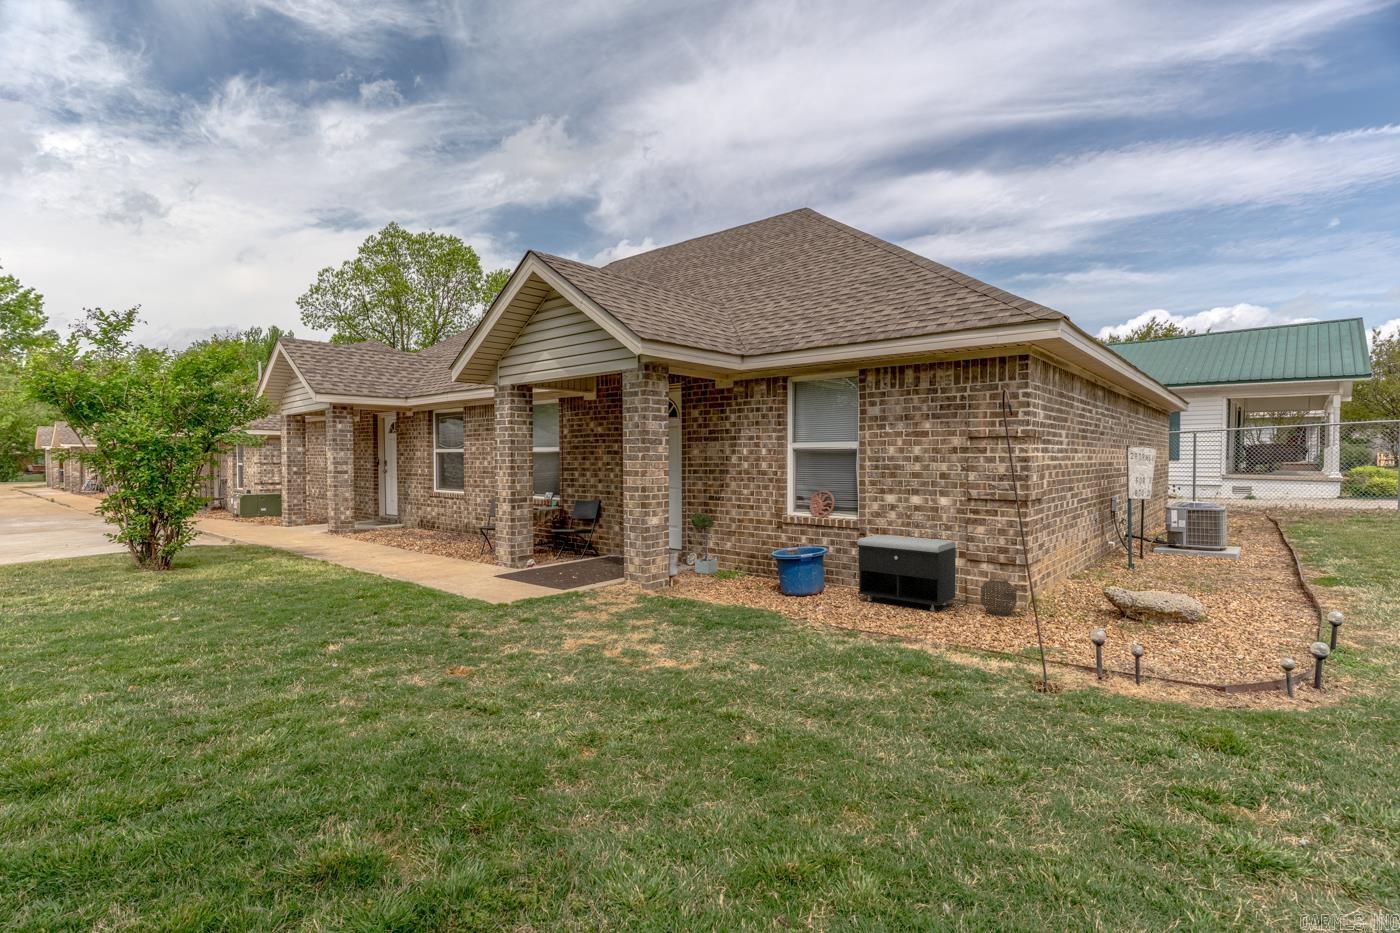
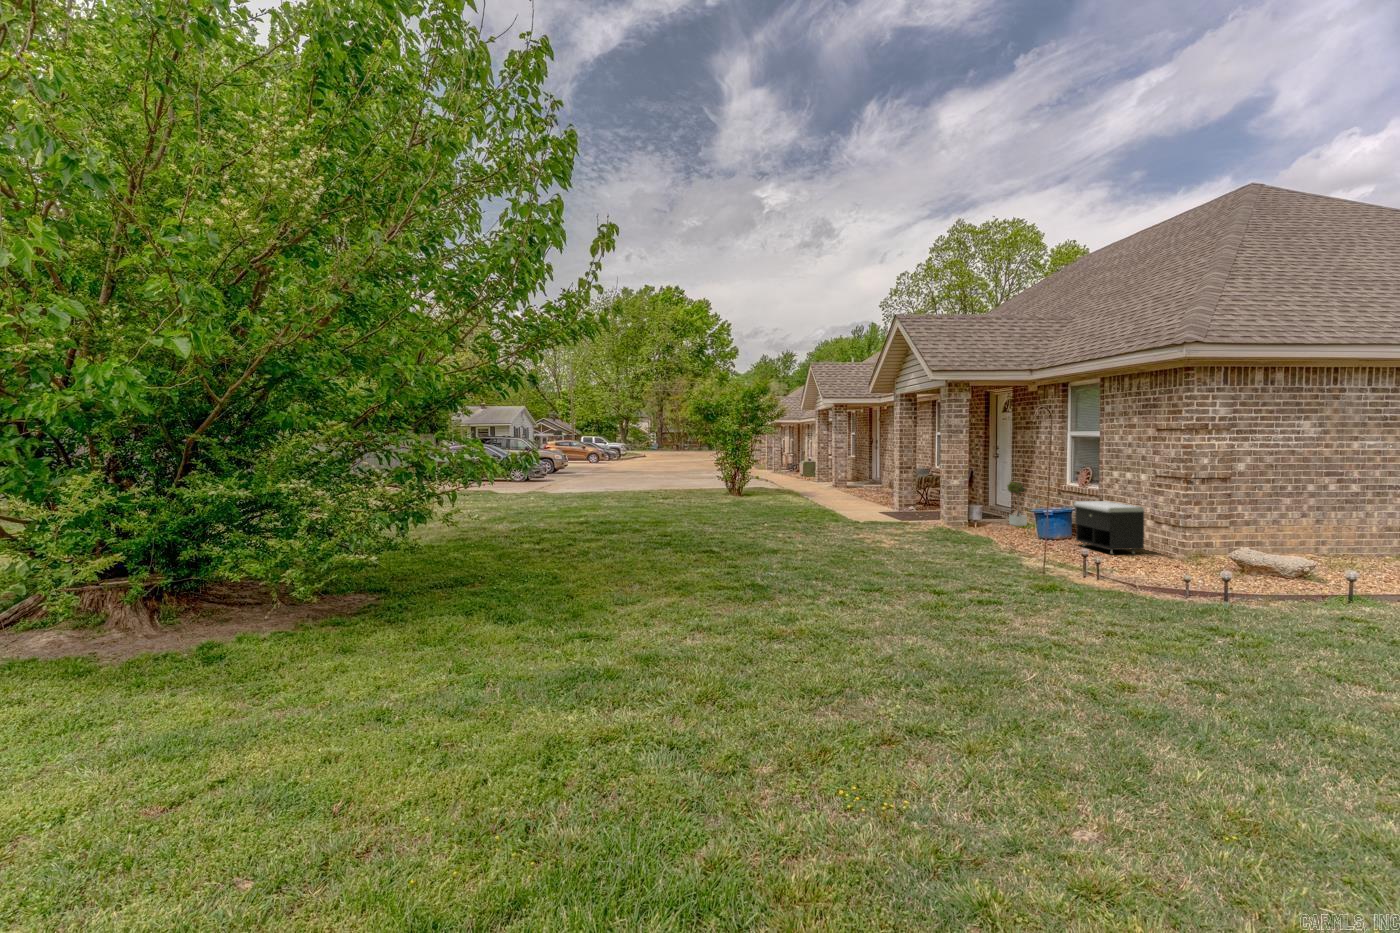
woven basket: present [981,578,1017,615] -> none [1144,535,1172,561]

